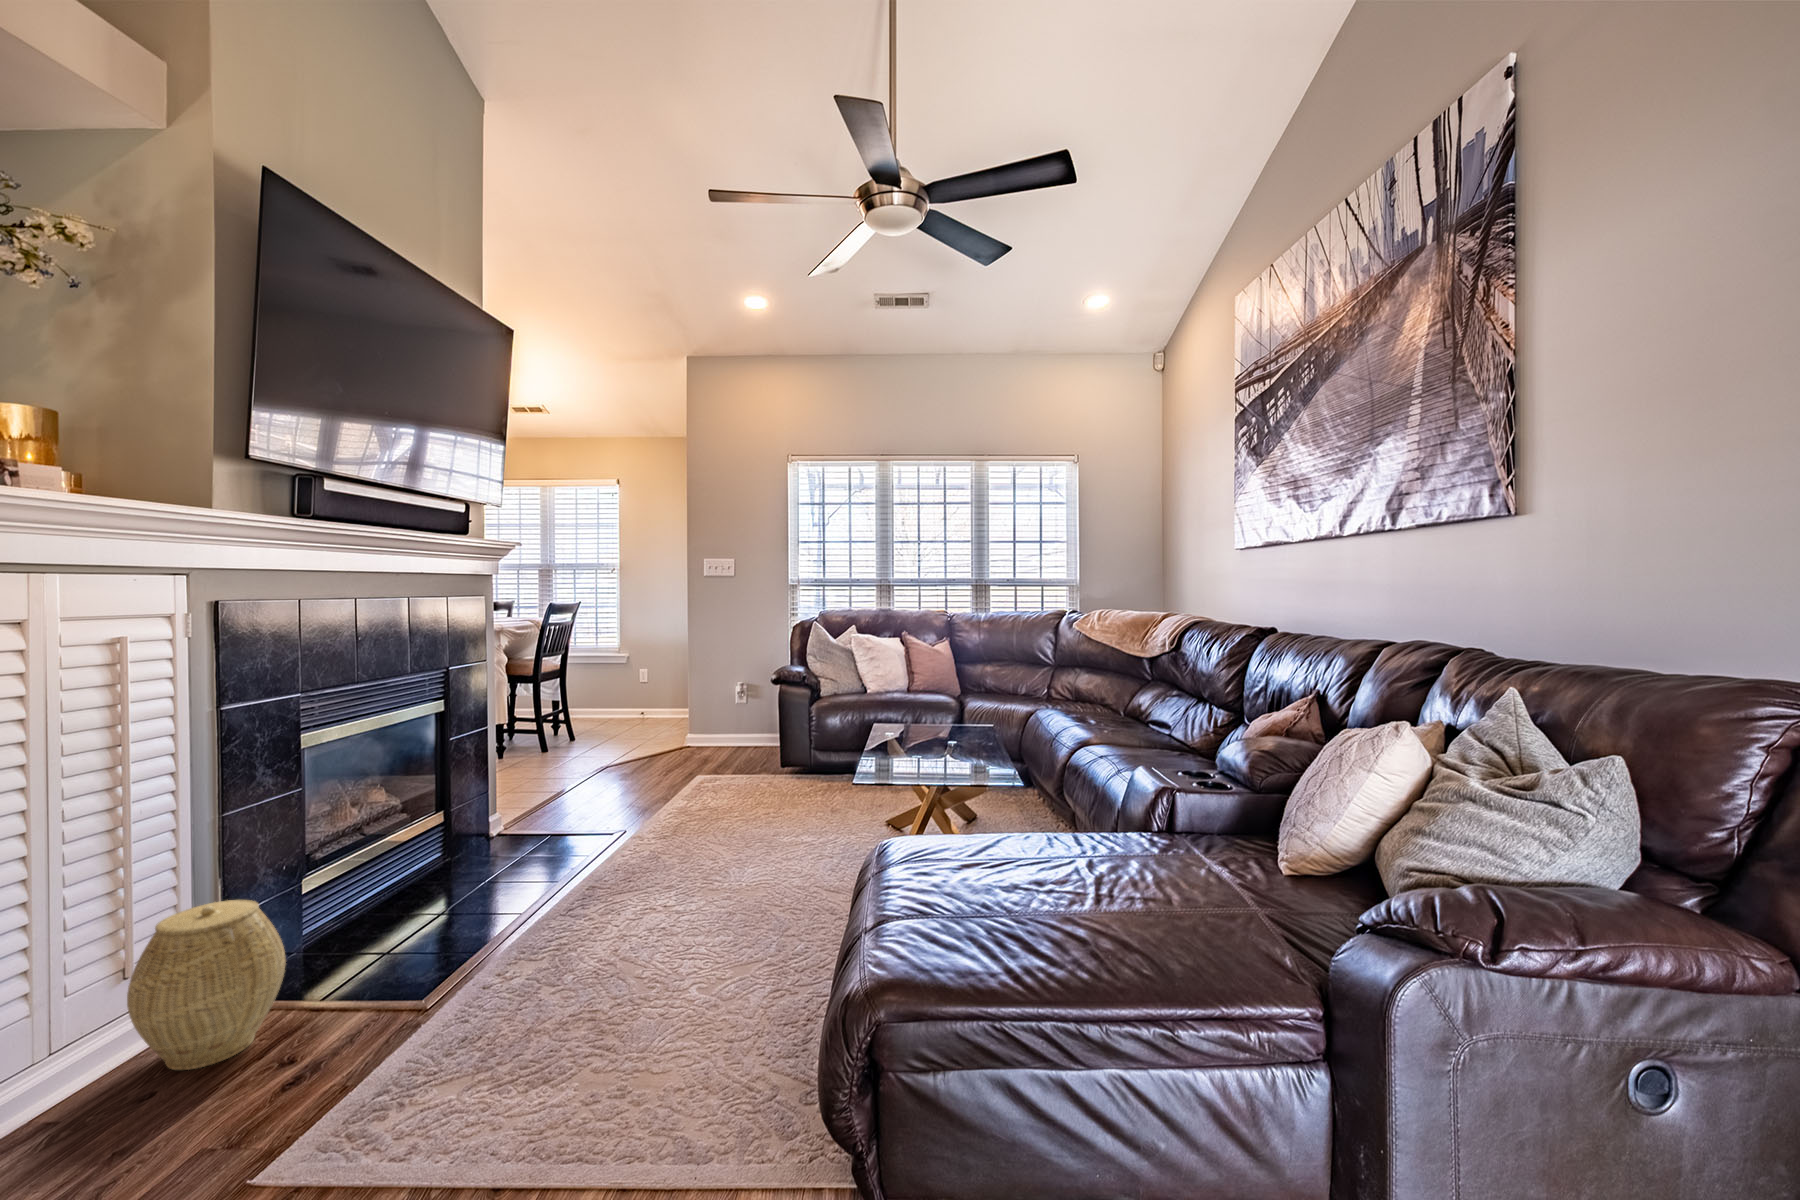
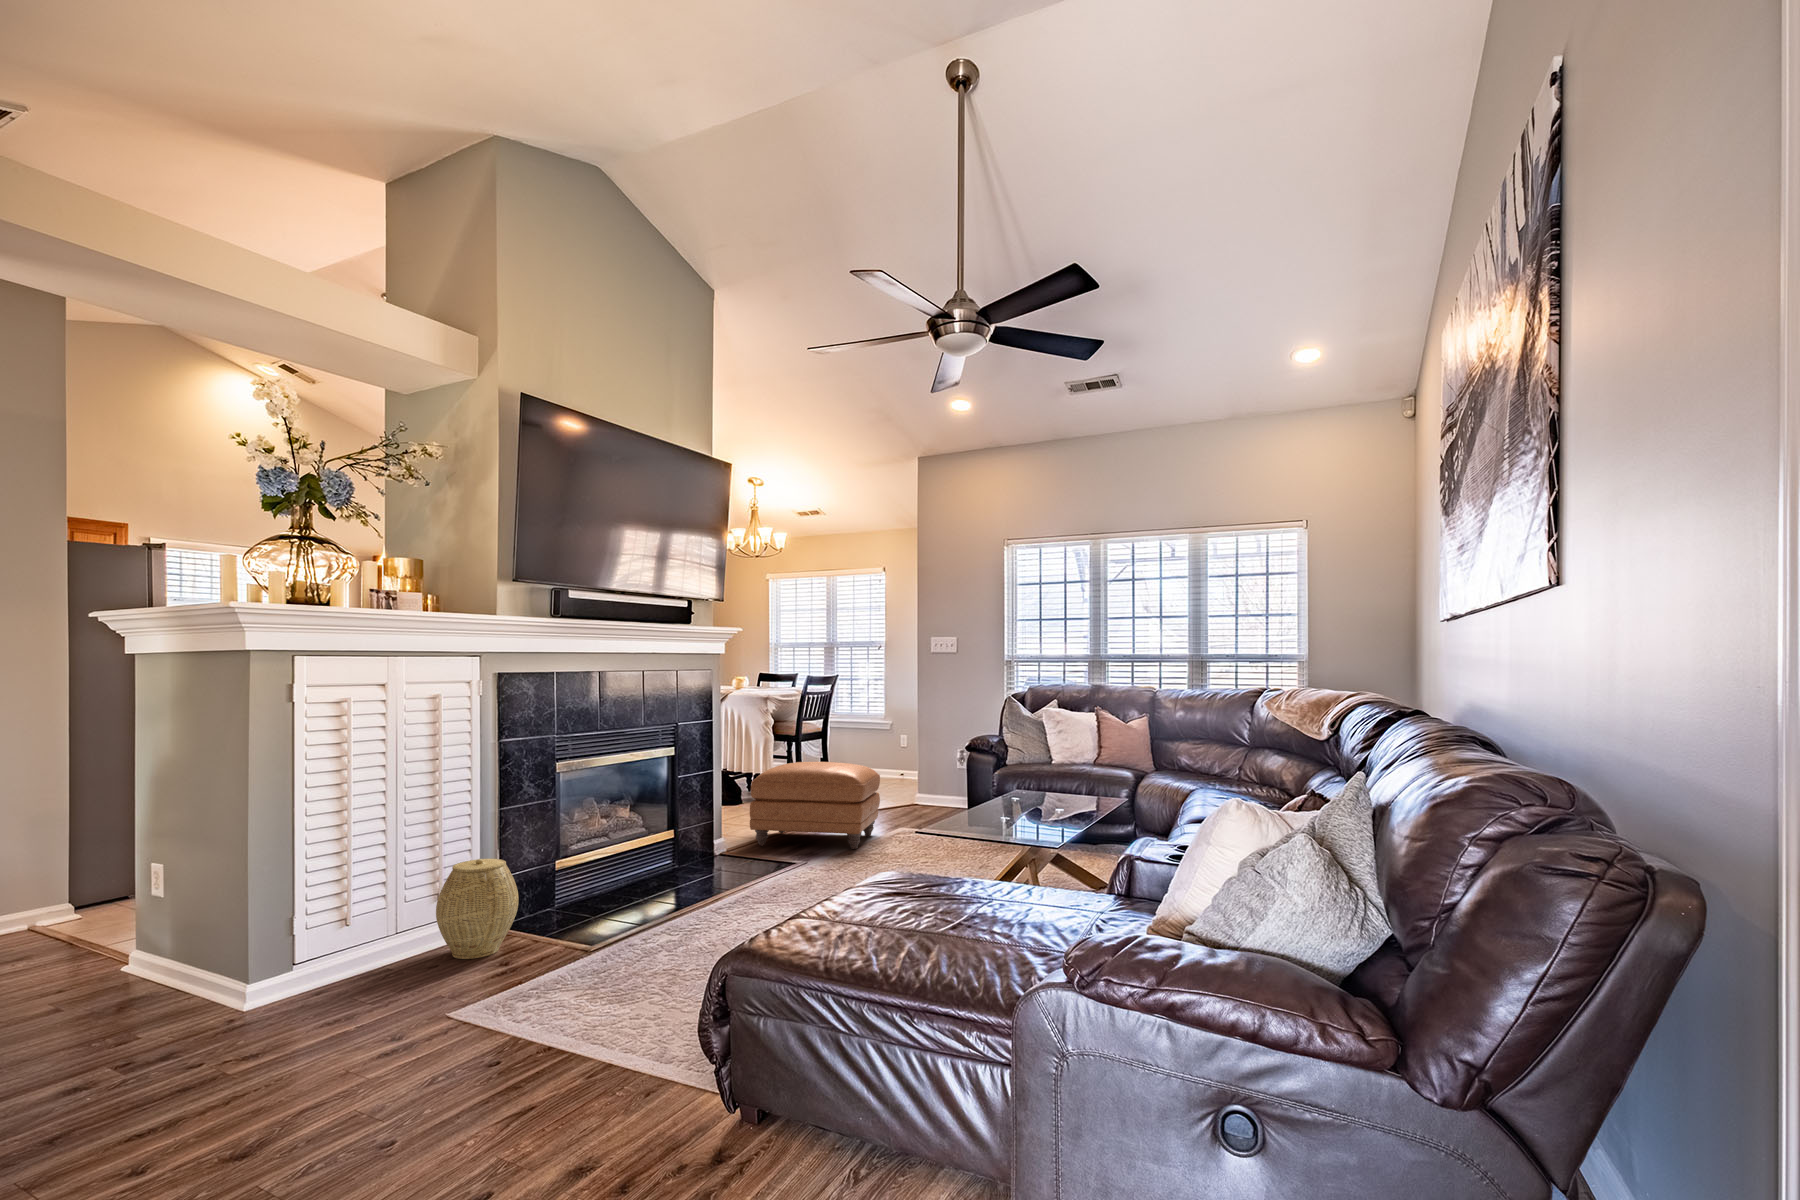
ottoman: none [533,704,680,809] -> present [750,762,880,849]

